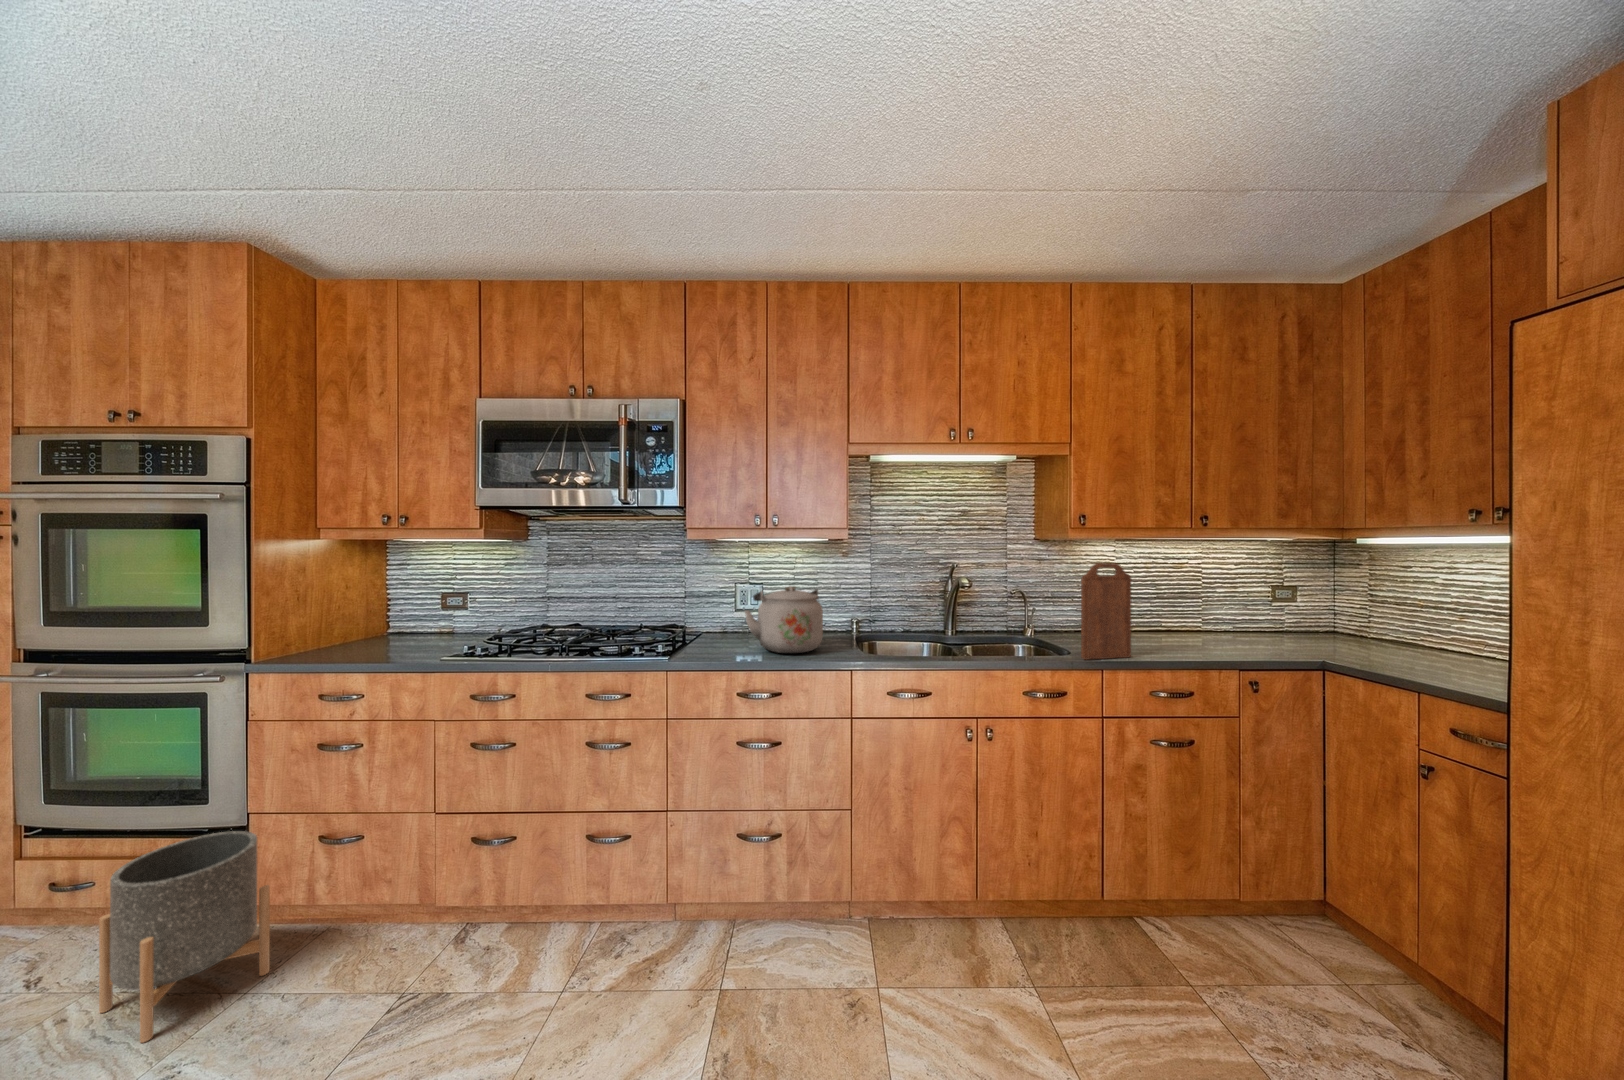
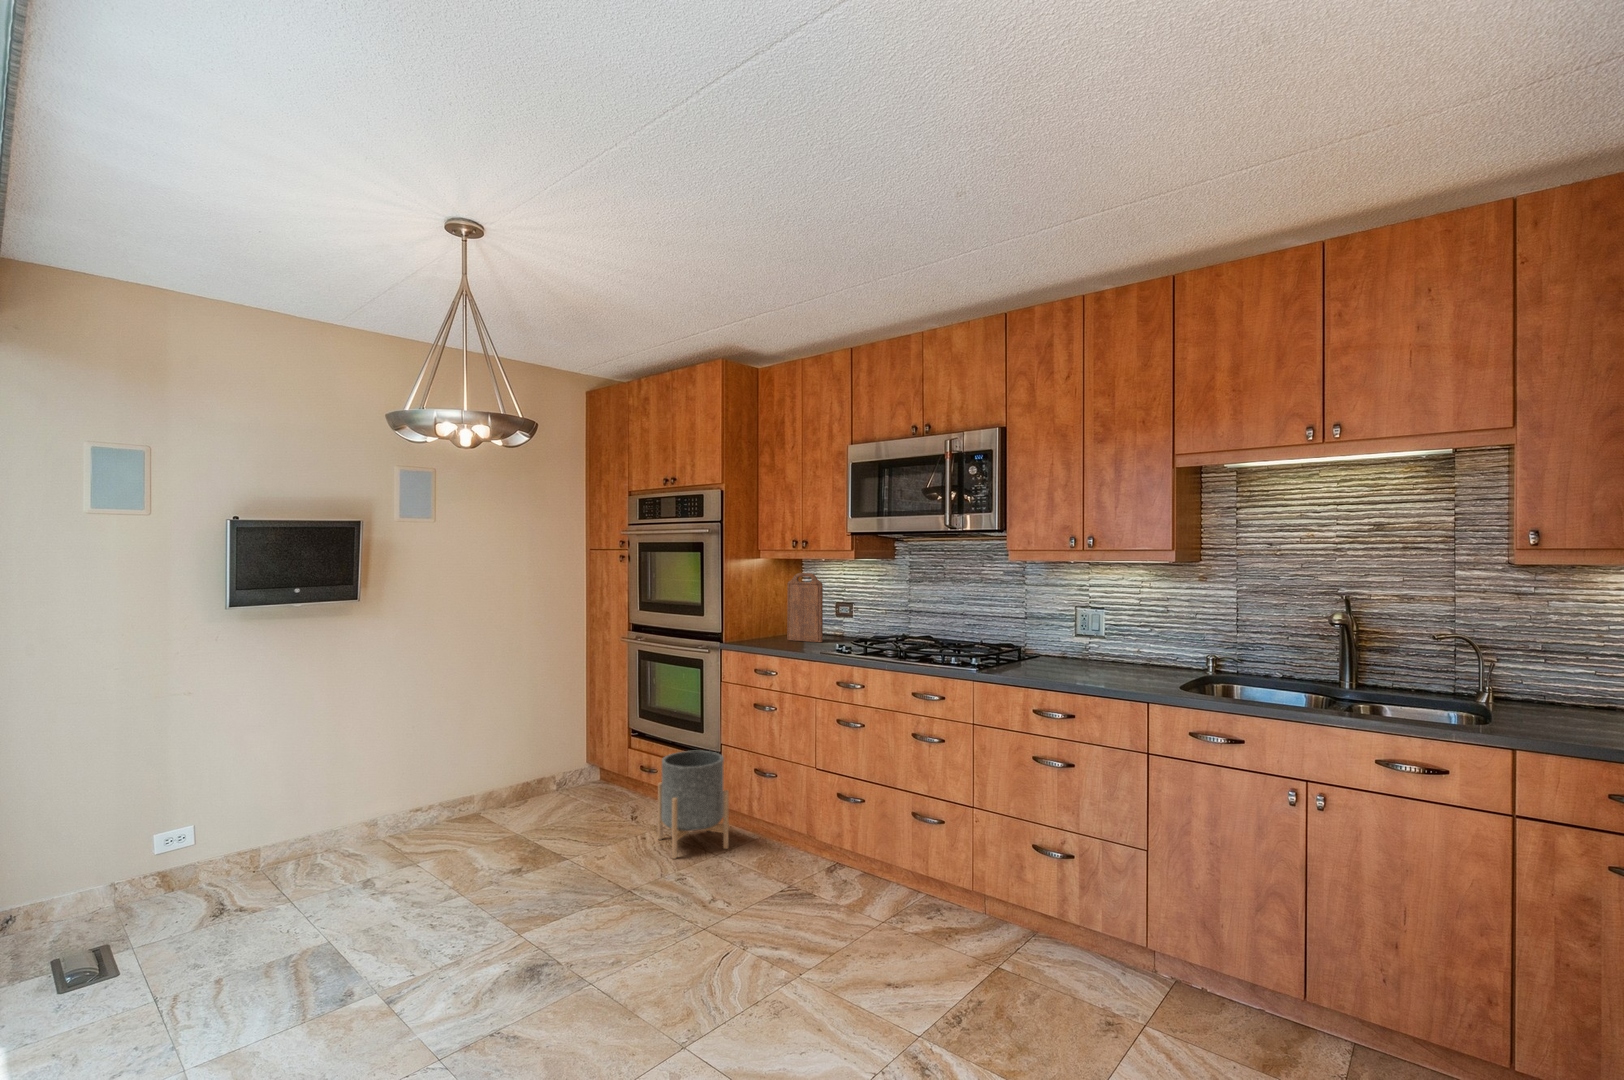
cutting board: present [1081,563,1131,660] -> present [787,573,823,642]
kettle: present [745,586,823,653] -> none [1050,610,1138,680]

